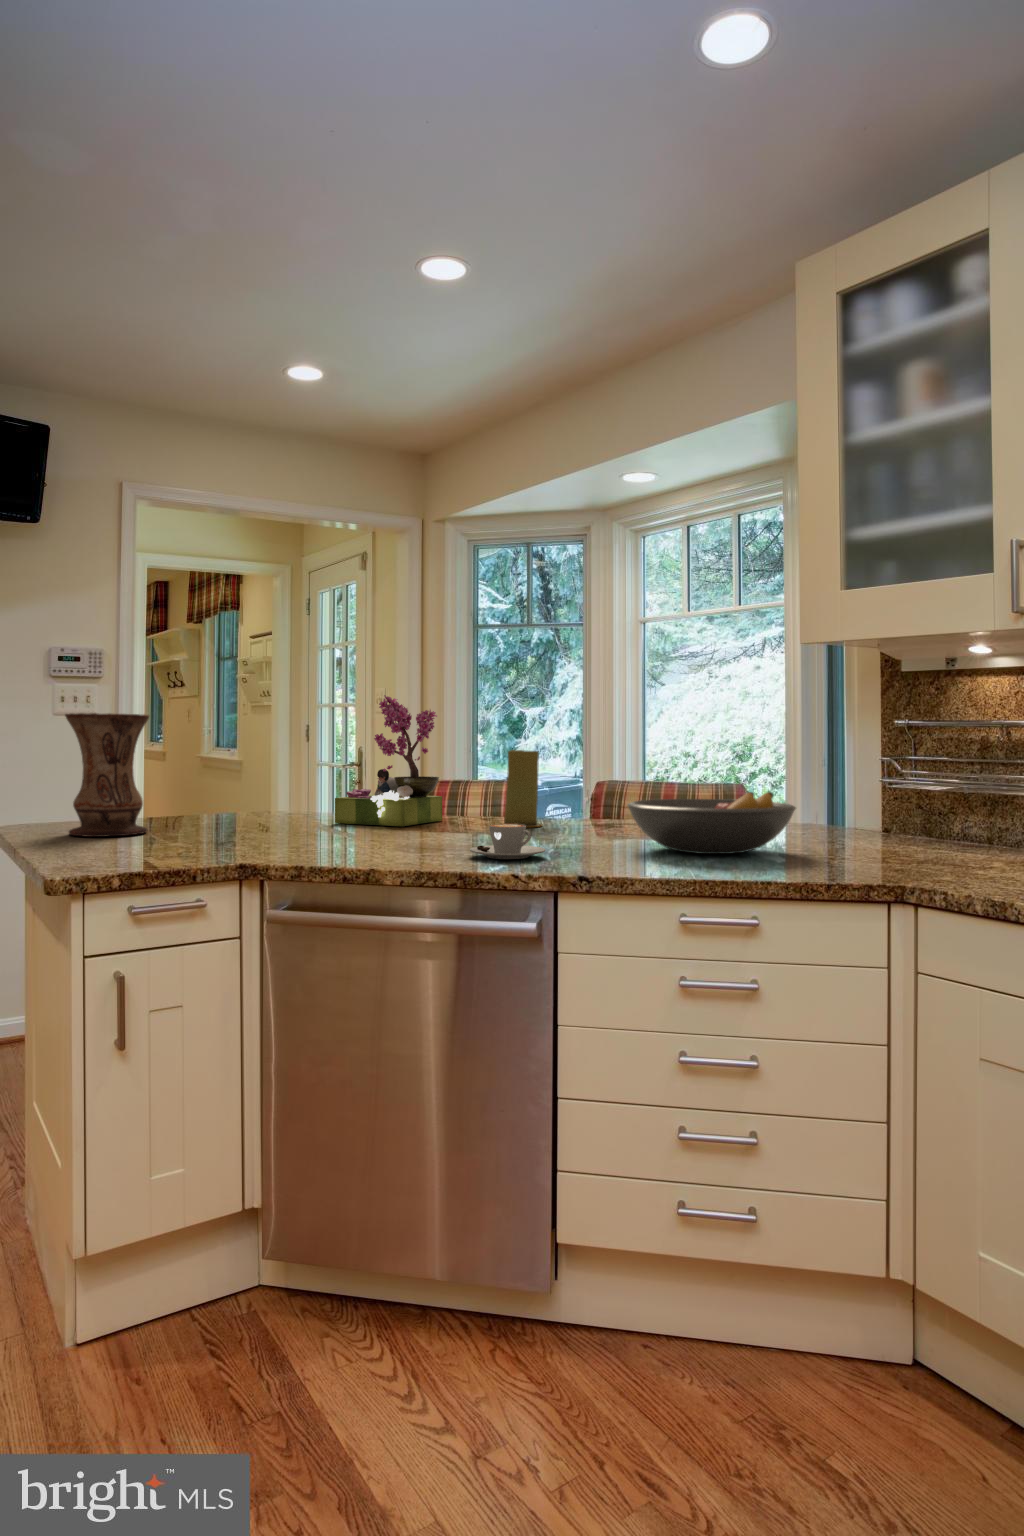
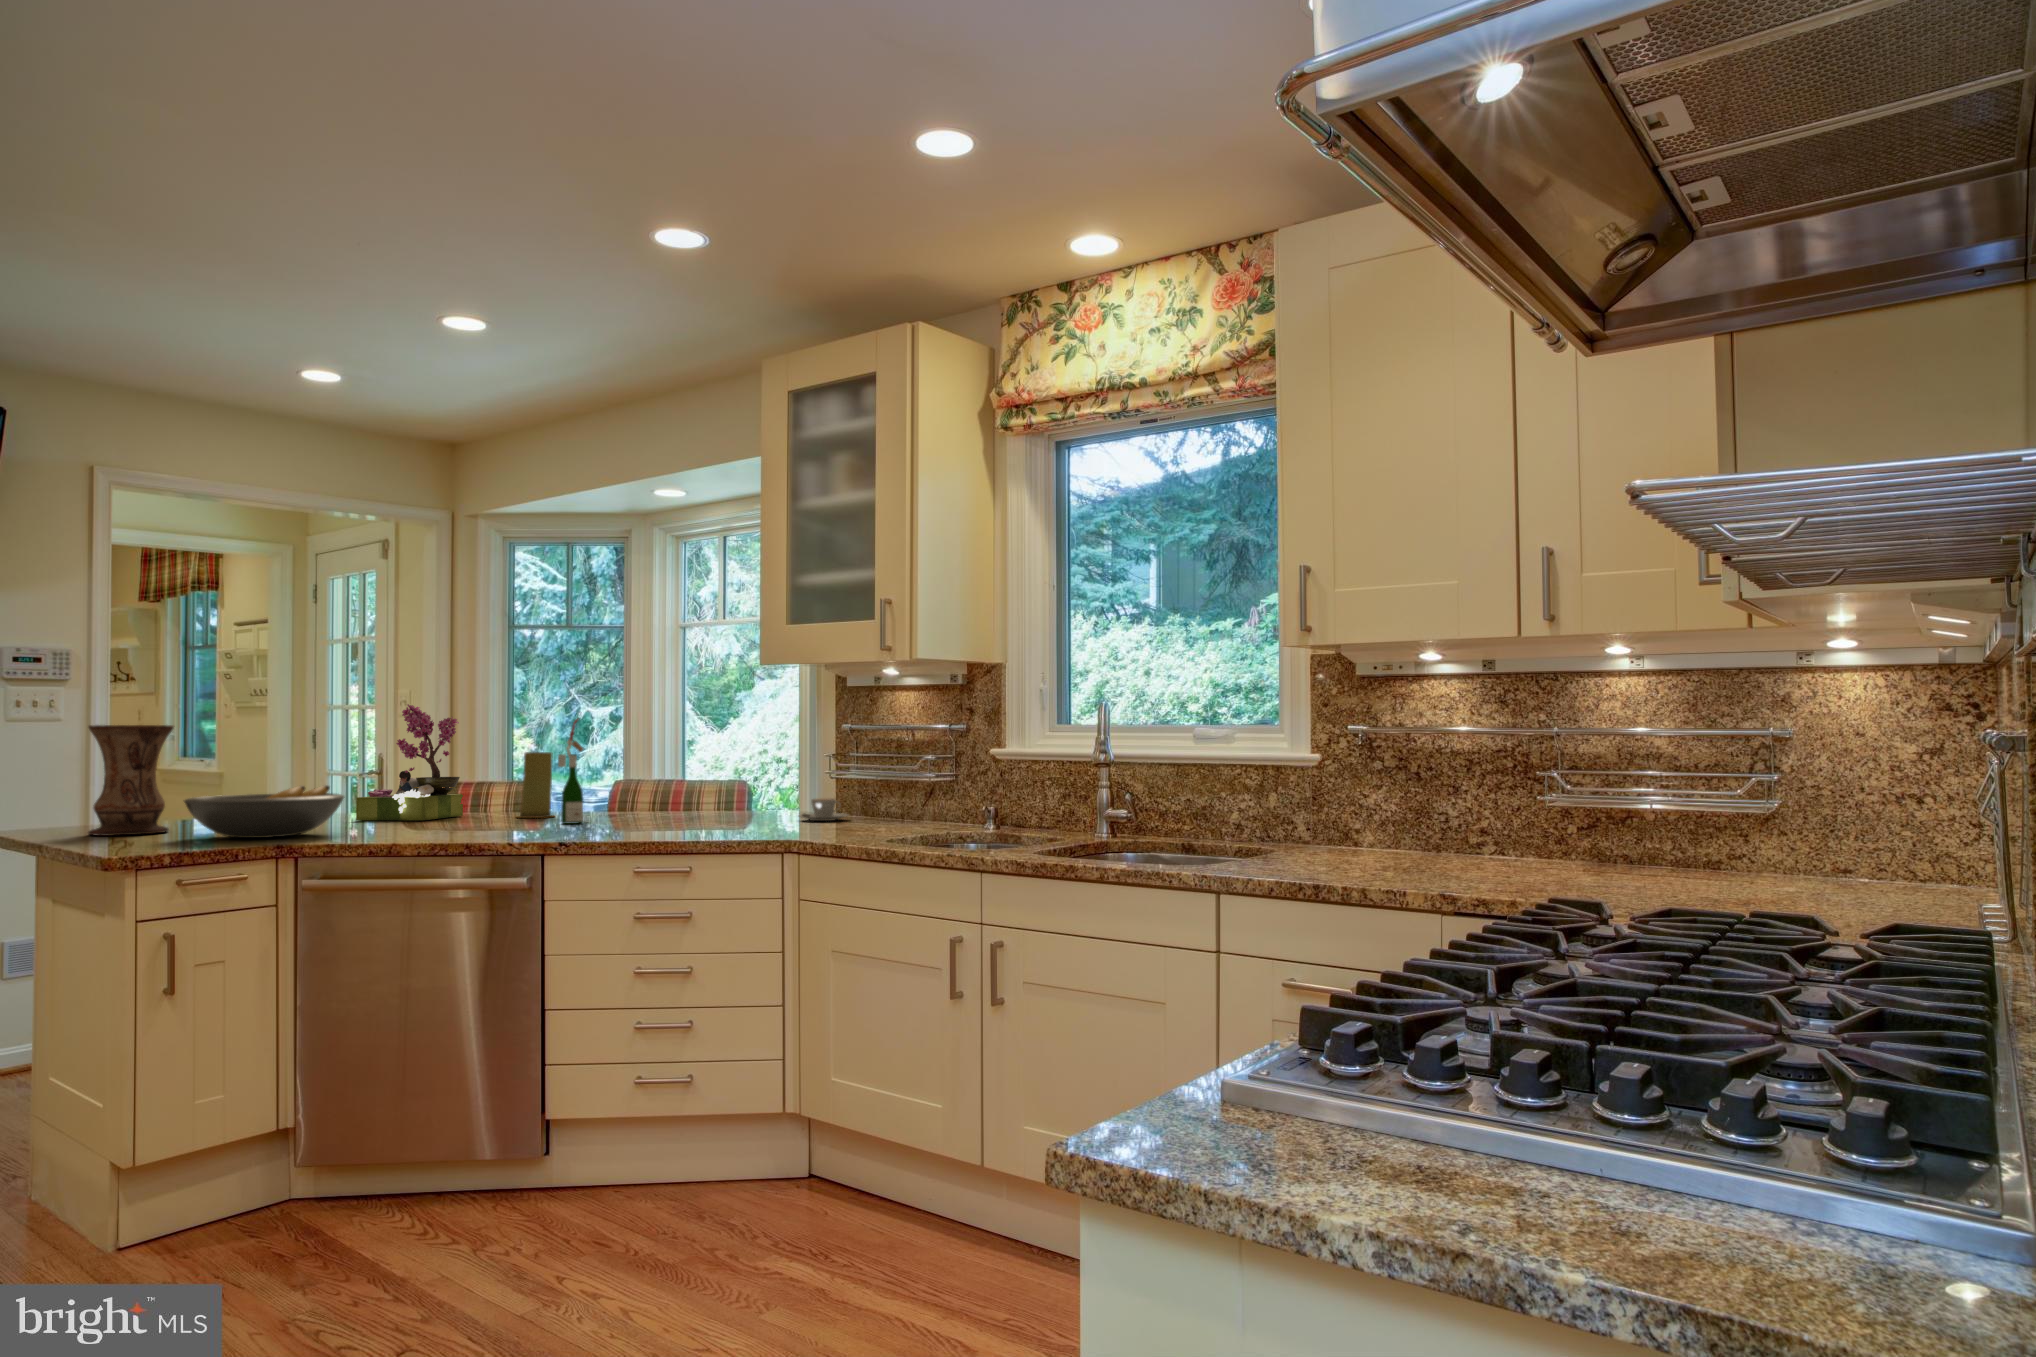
wine bottle: none [552,710,590,839] -> present [558,719,584,824]
fruit bowl: present [627,792,796,854] -> present [184,785,344,838]
coffee cup: present [470,824,545,859] -> present [799,798,848,821]

